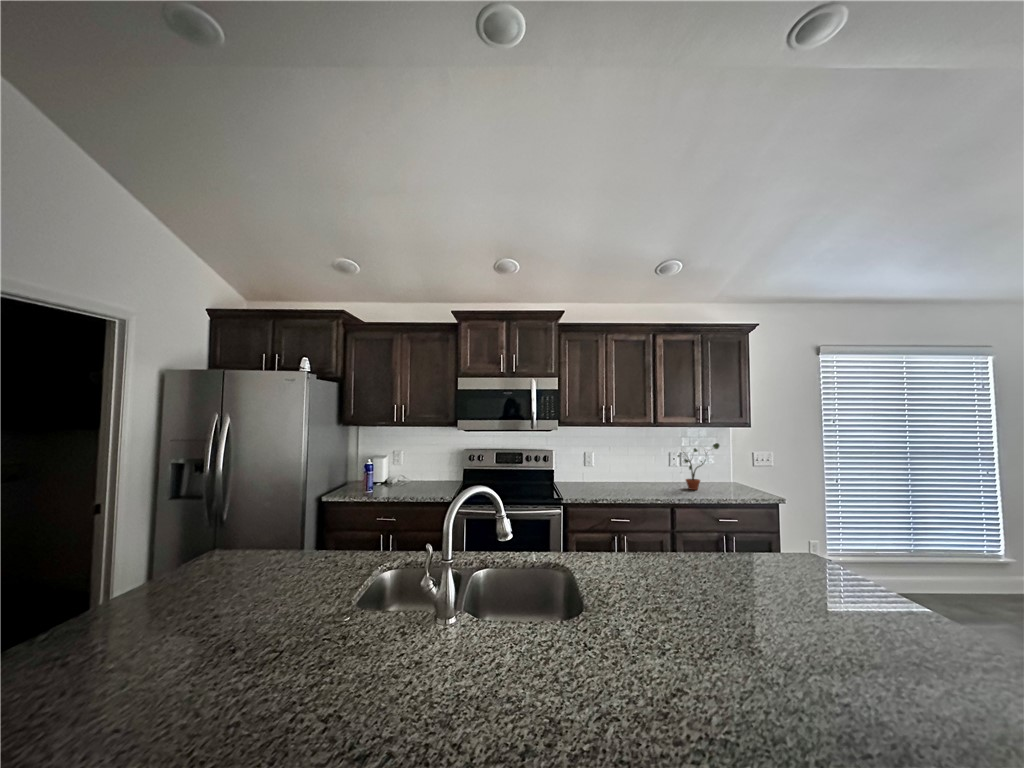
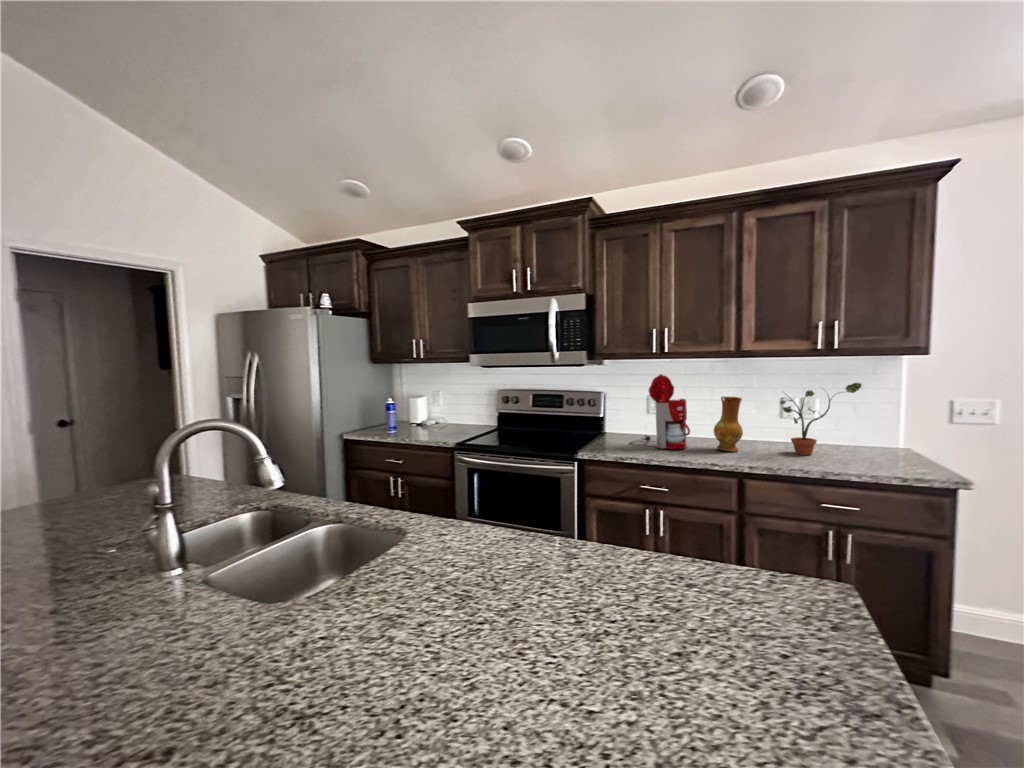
coffee maker: none [584,438,629,492] -> present [630,374,690,449]
ceramic jug: none [642,453,660,491] -> present [714,397,743,452]

